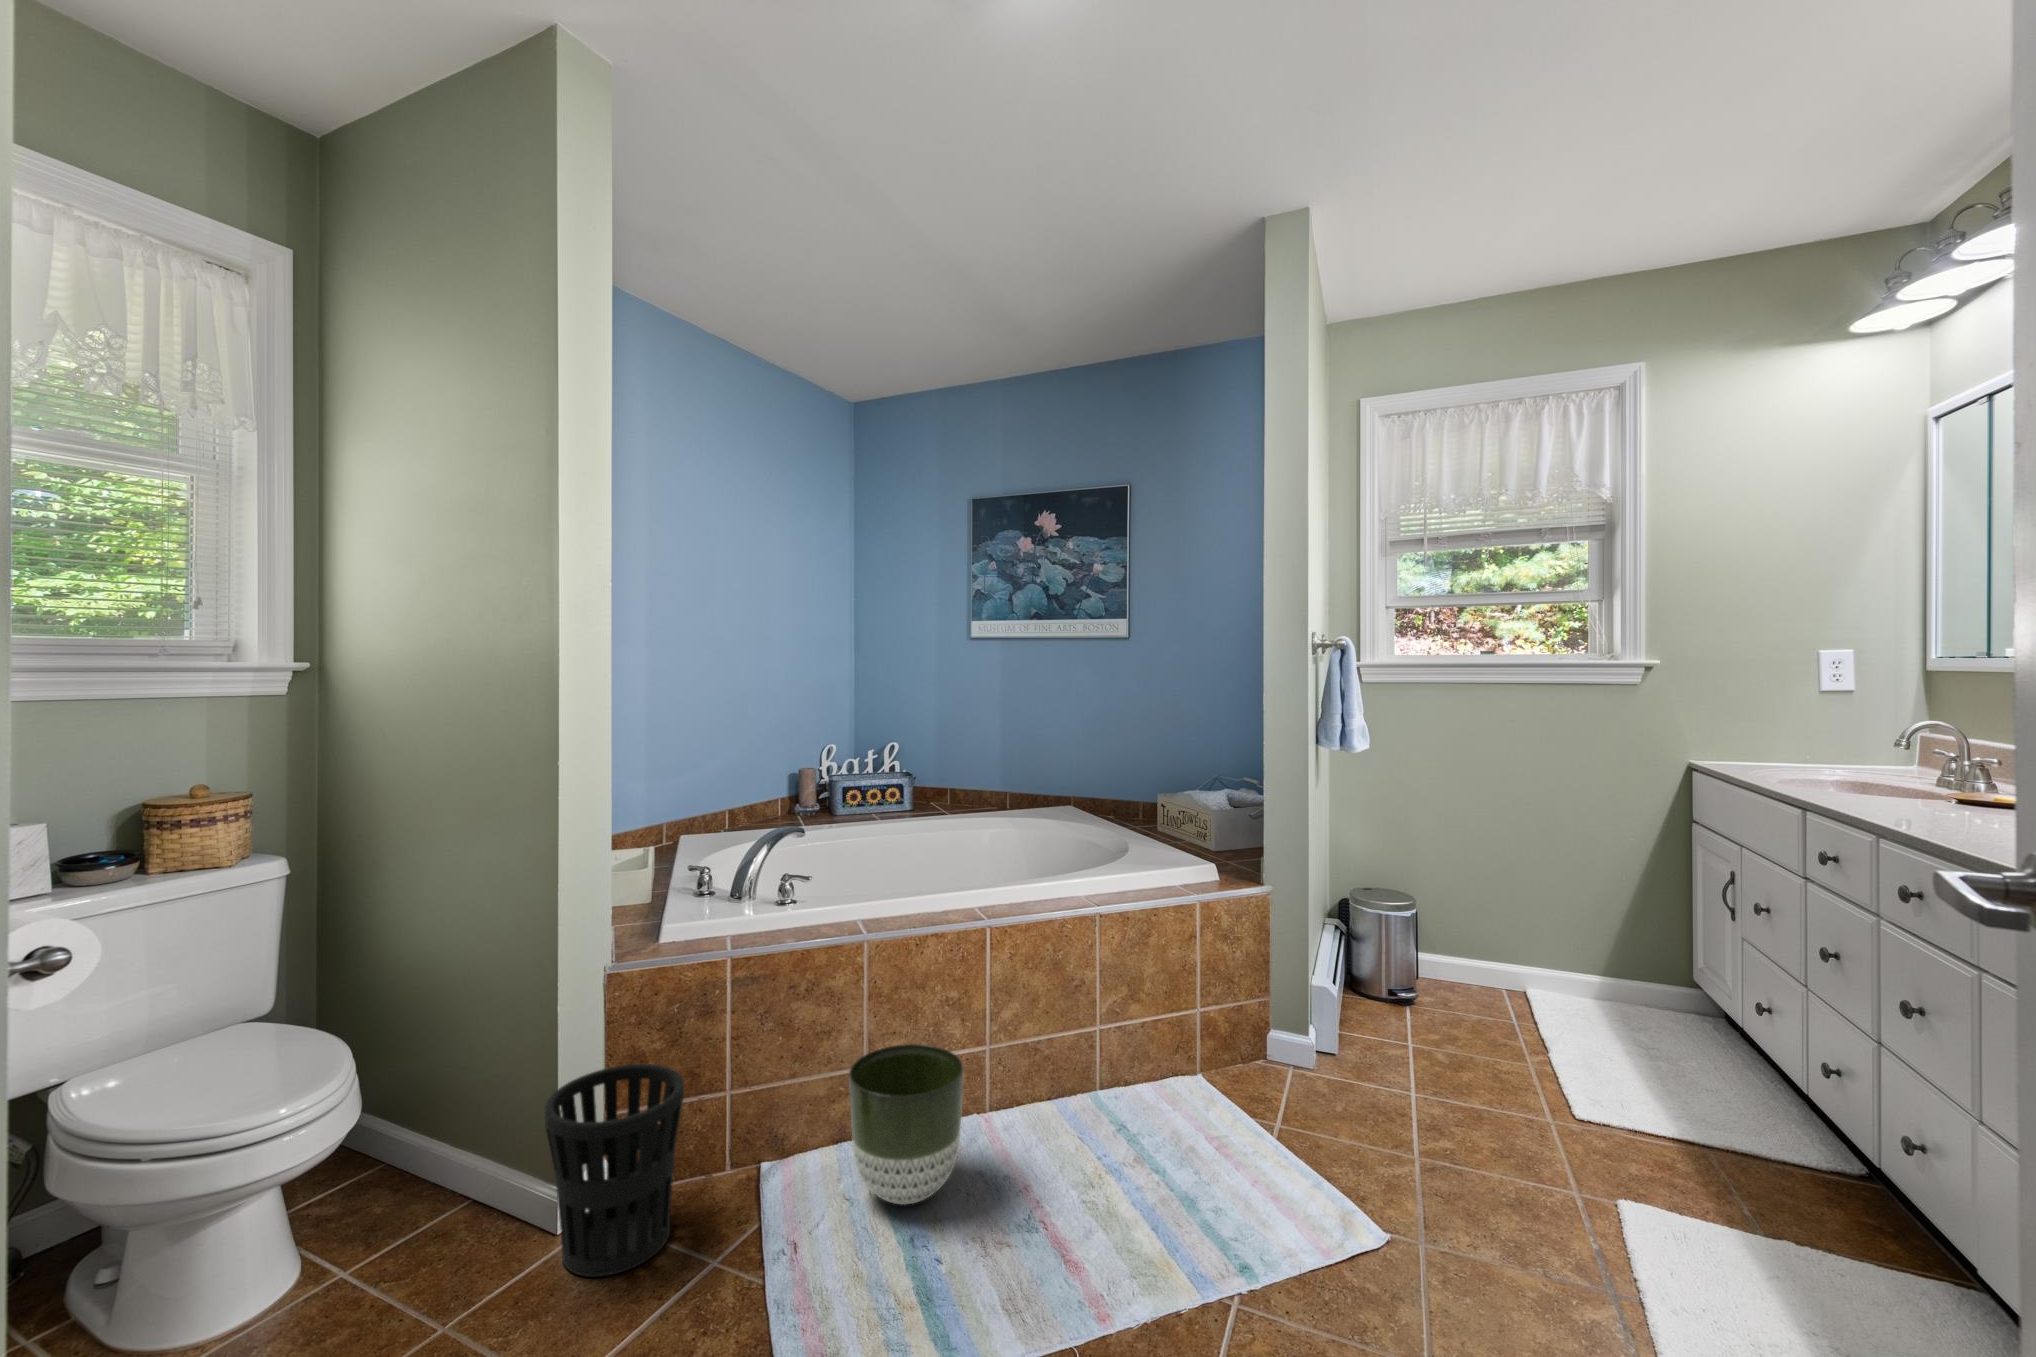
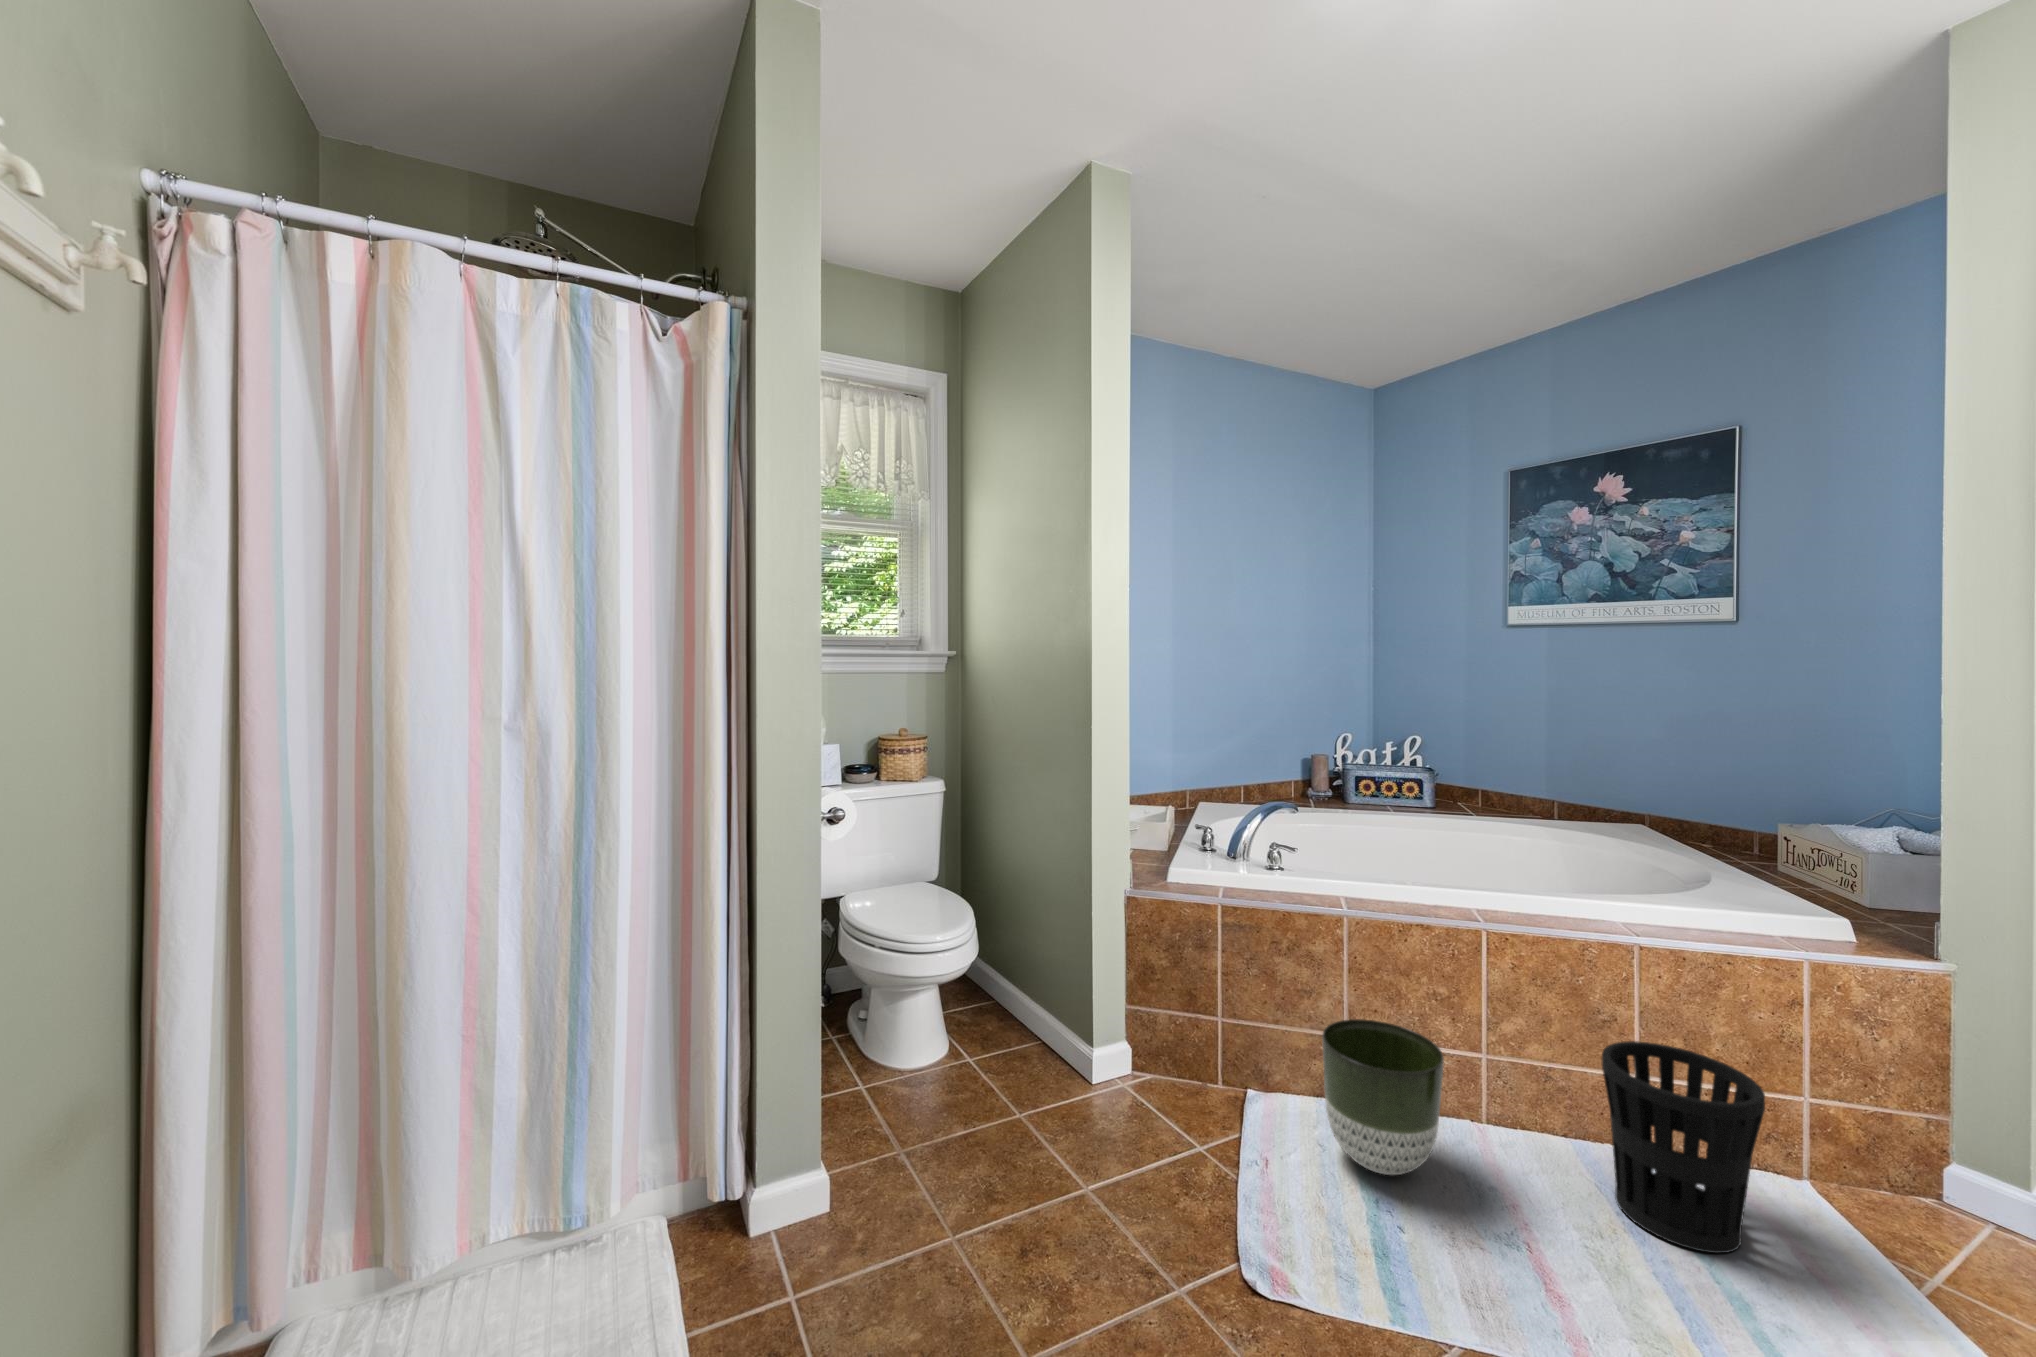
wastebasket: present [545,1064,684,1277] -> present [1602,1041,1765,1253]

